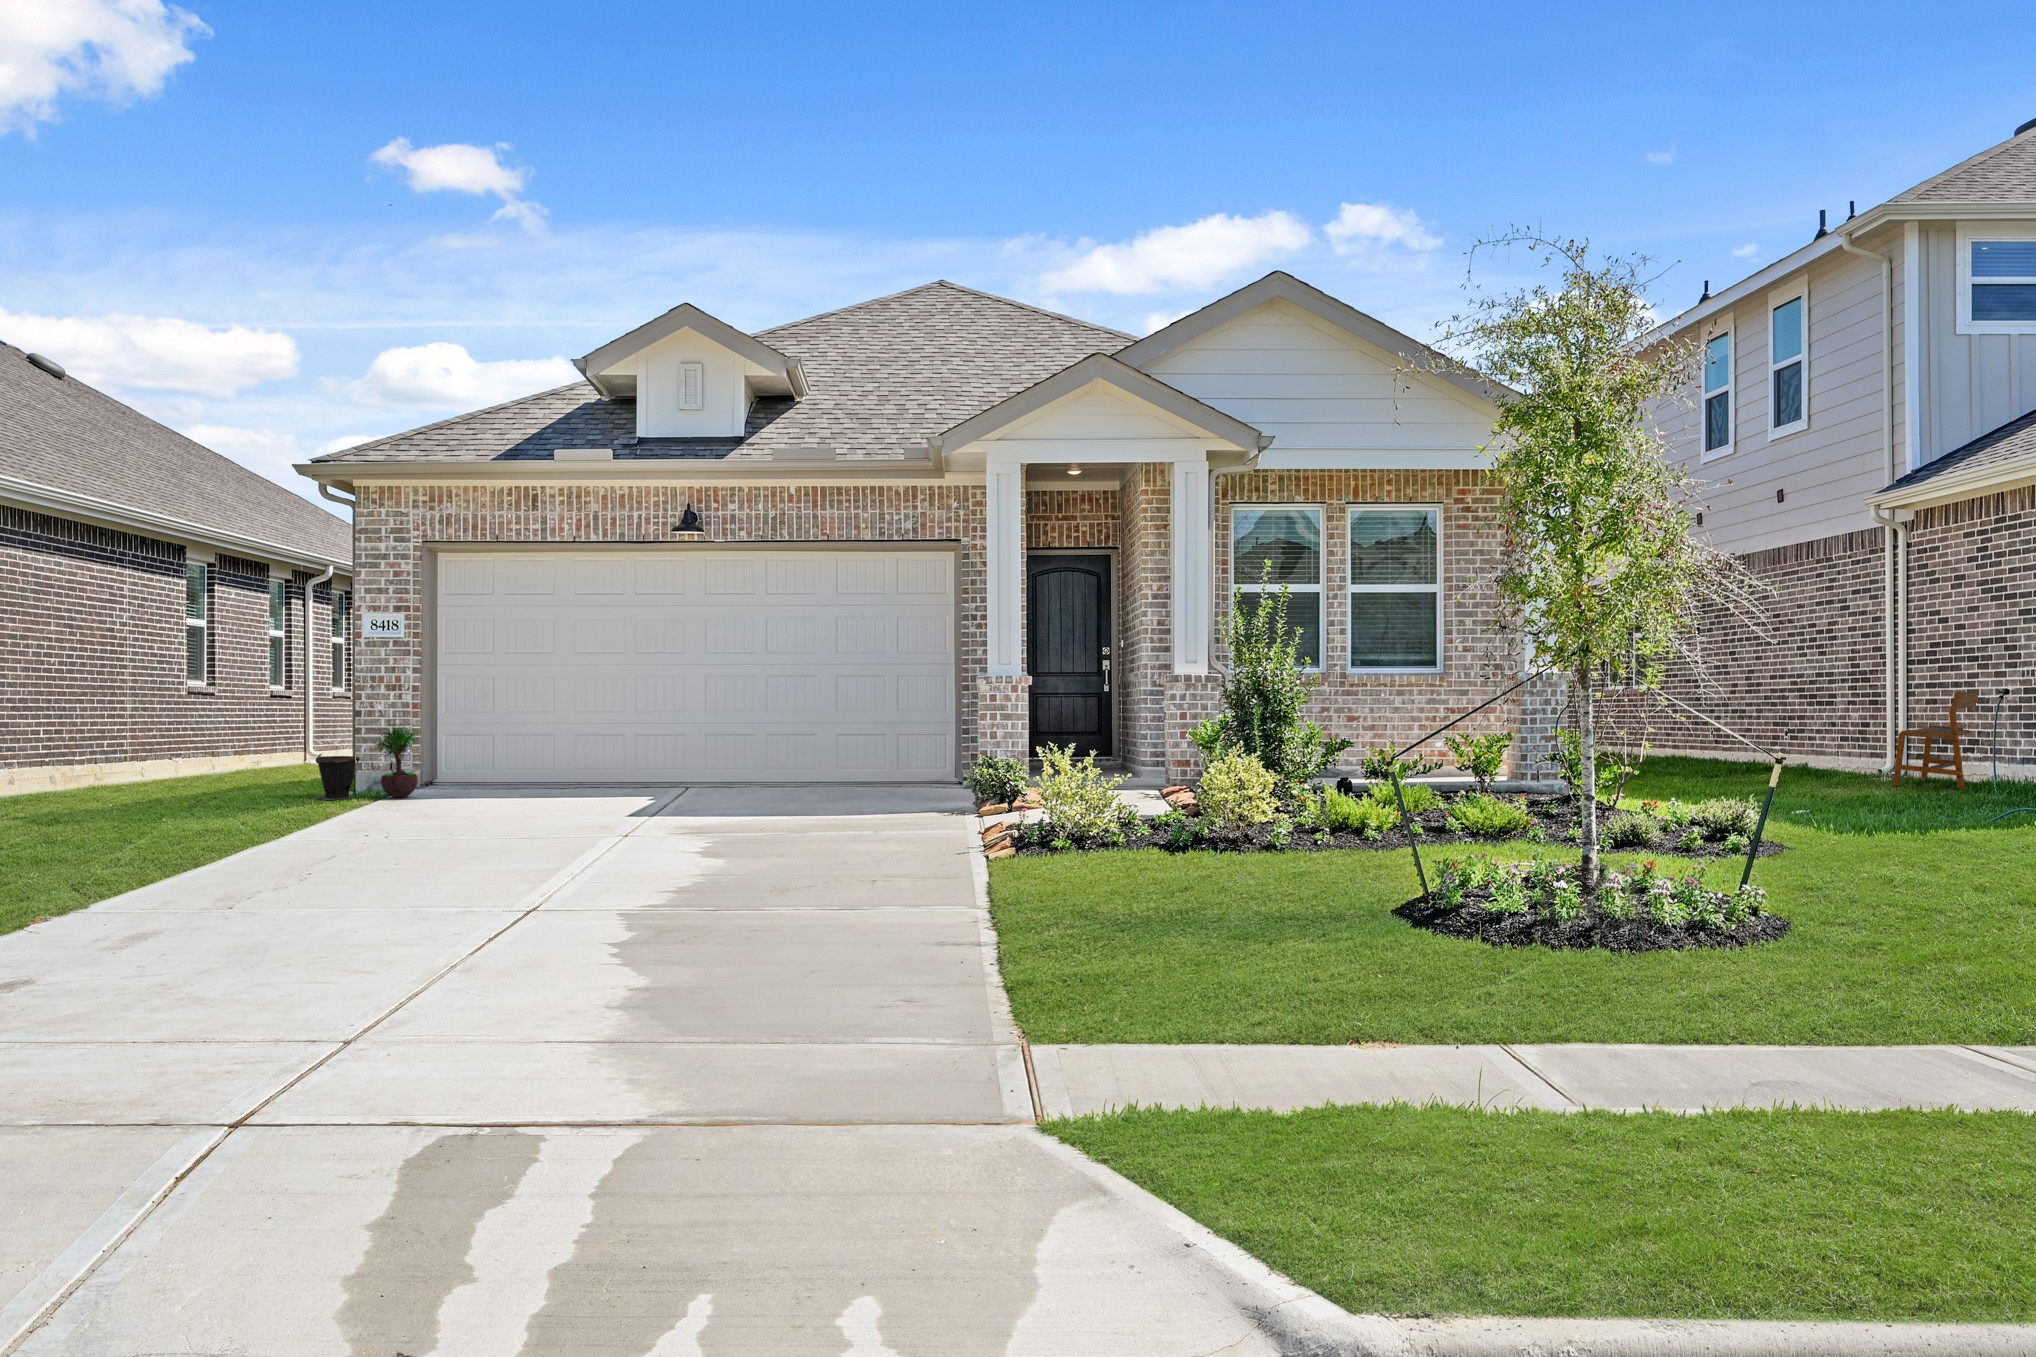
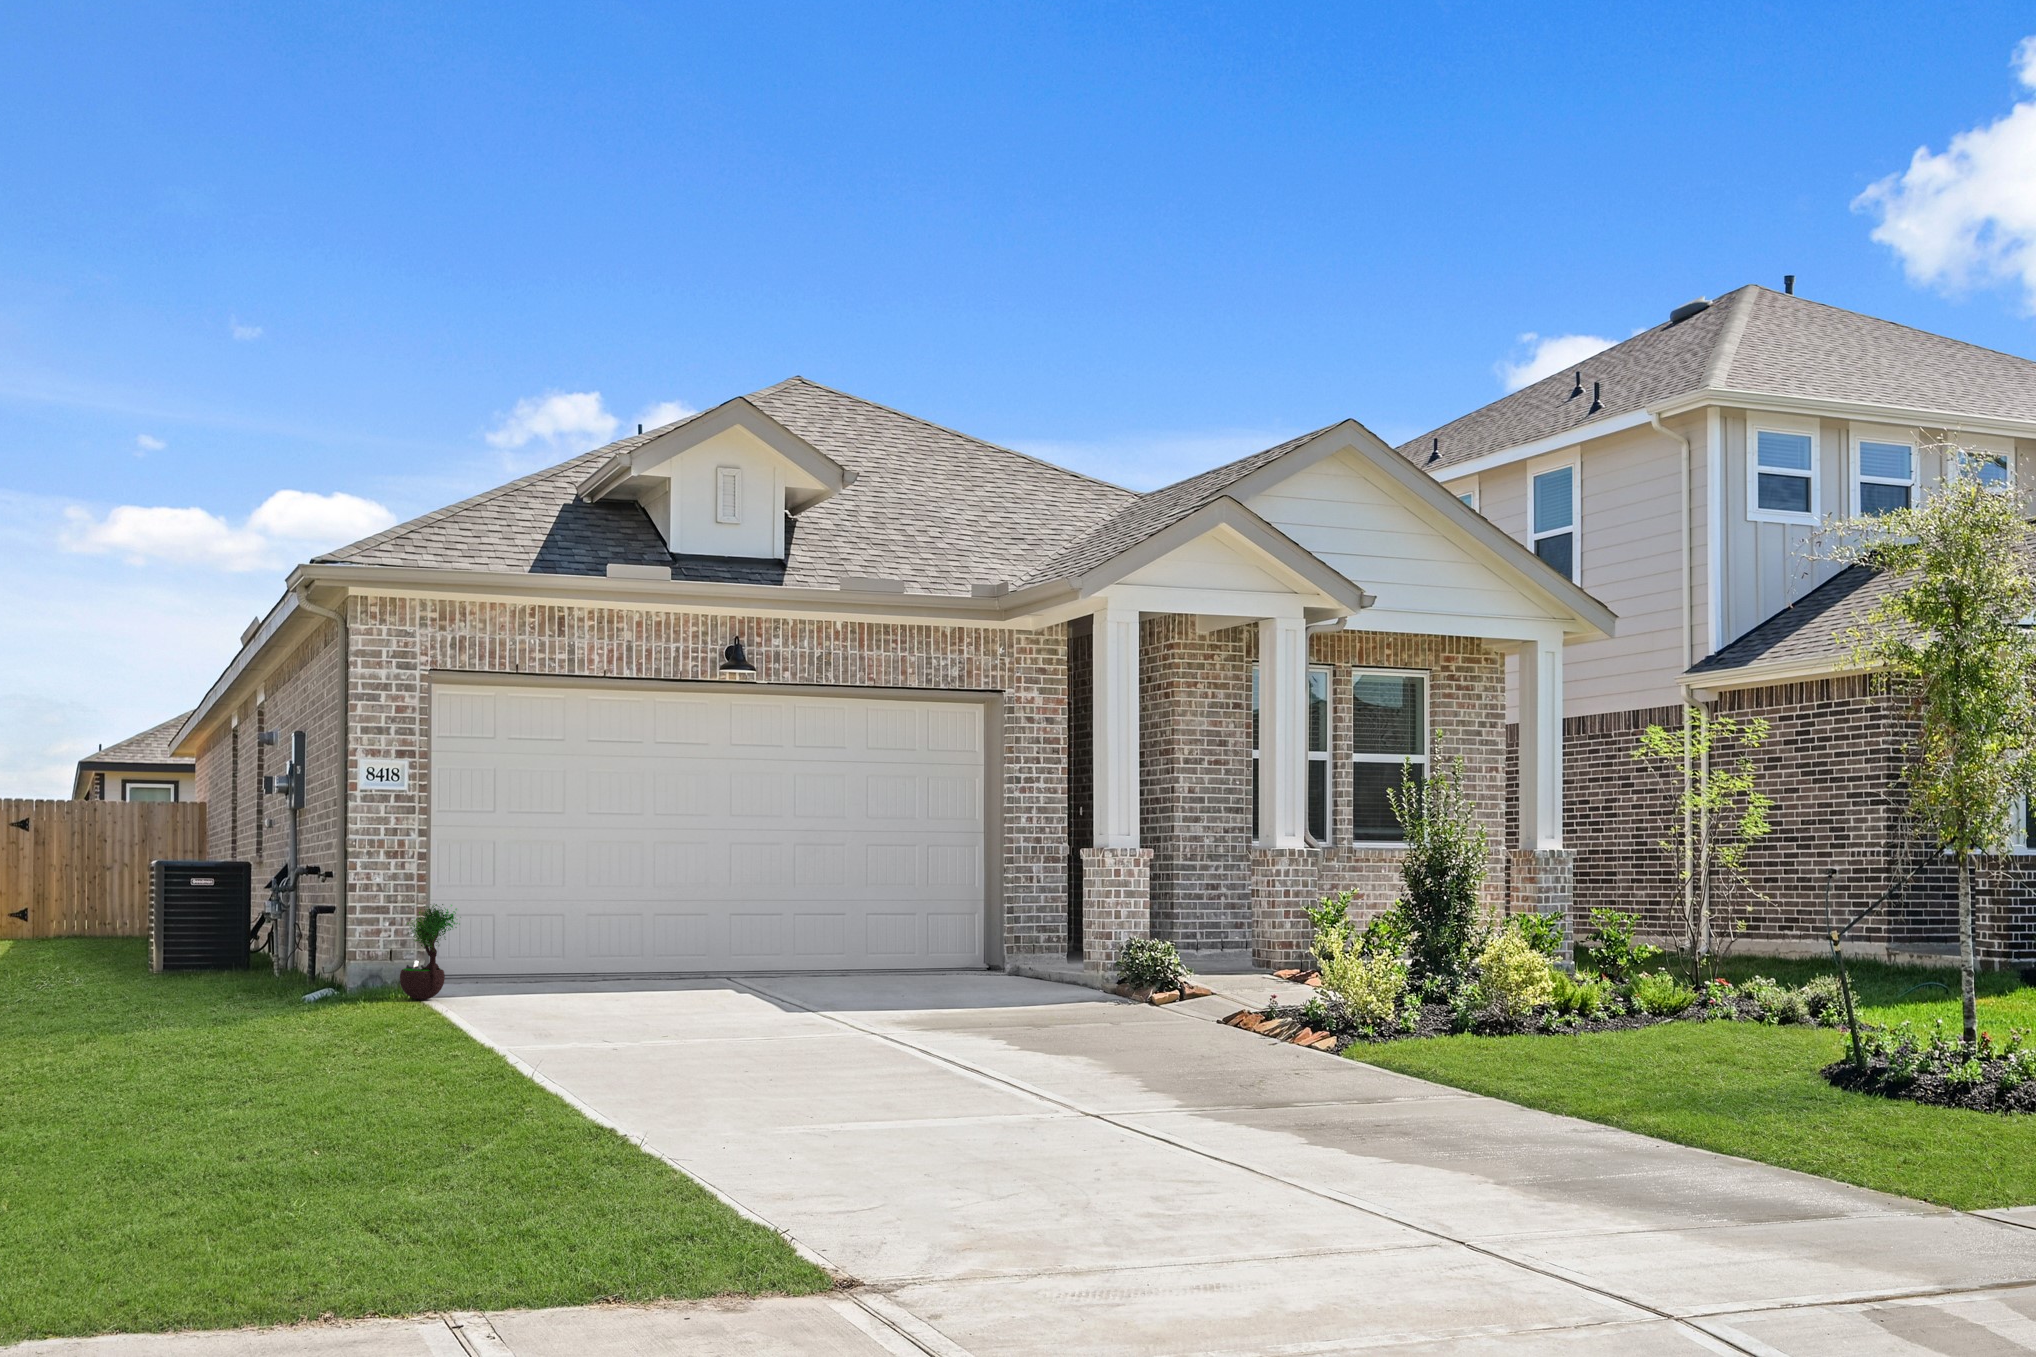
bench: present [1893,690,1979,789] -> none [1744,866,1809,955]
bucket: present [316,753,360,800] -> none [310,943,364,1005]

